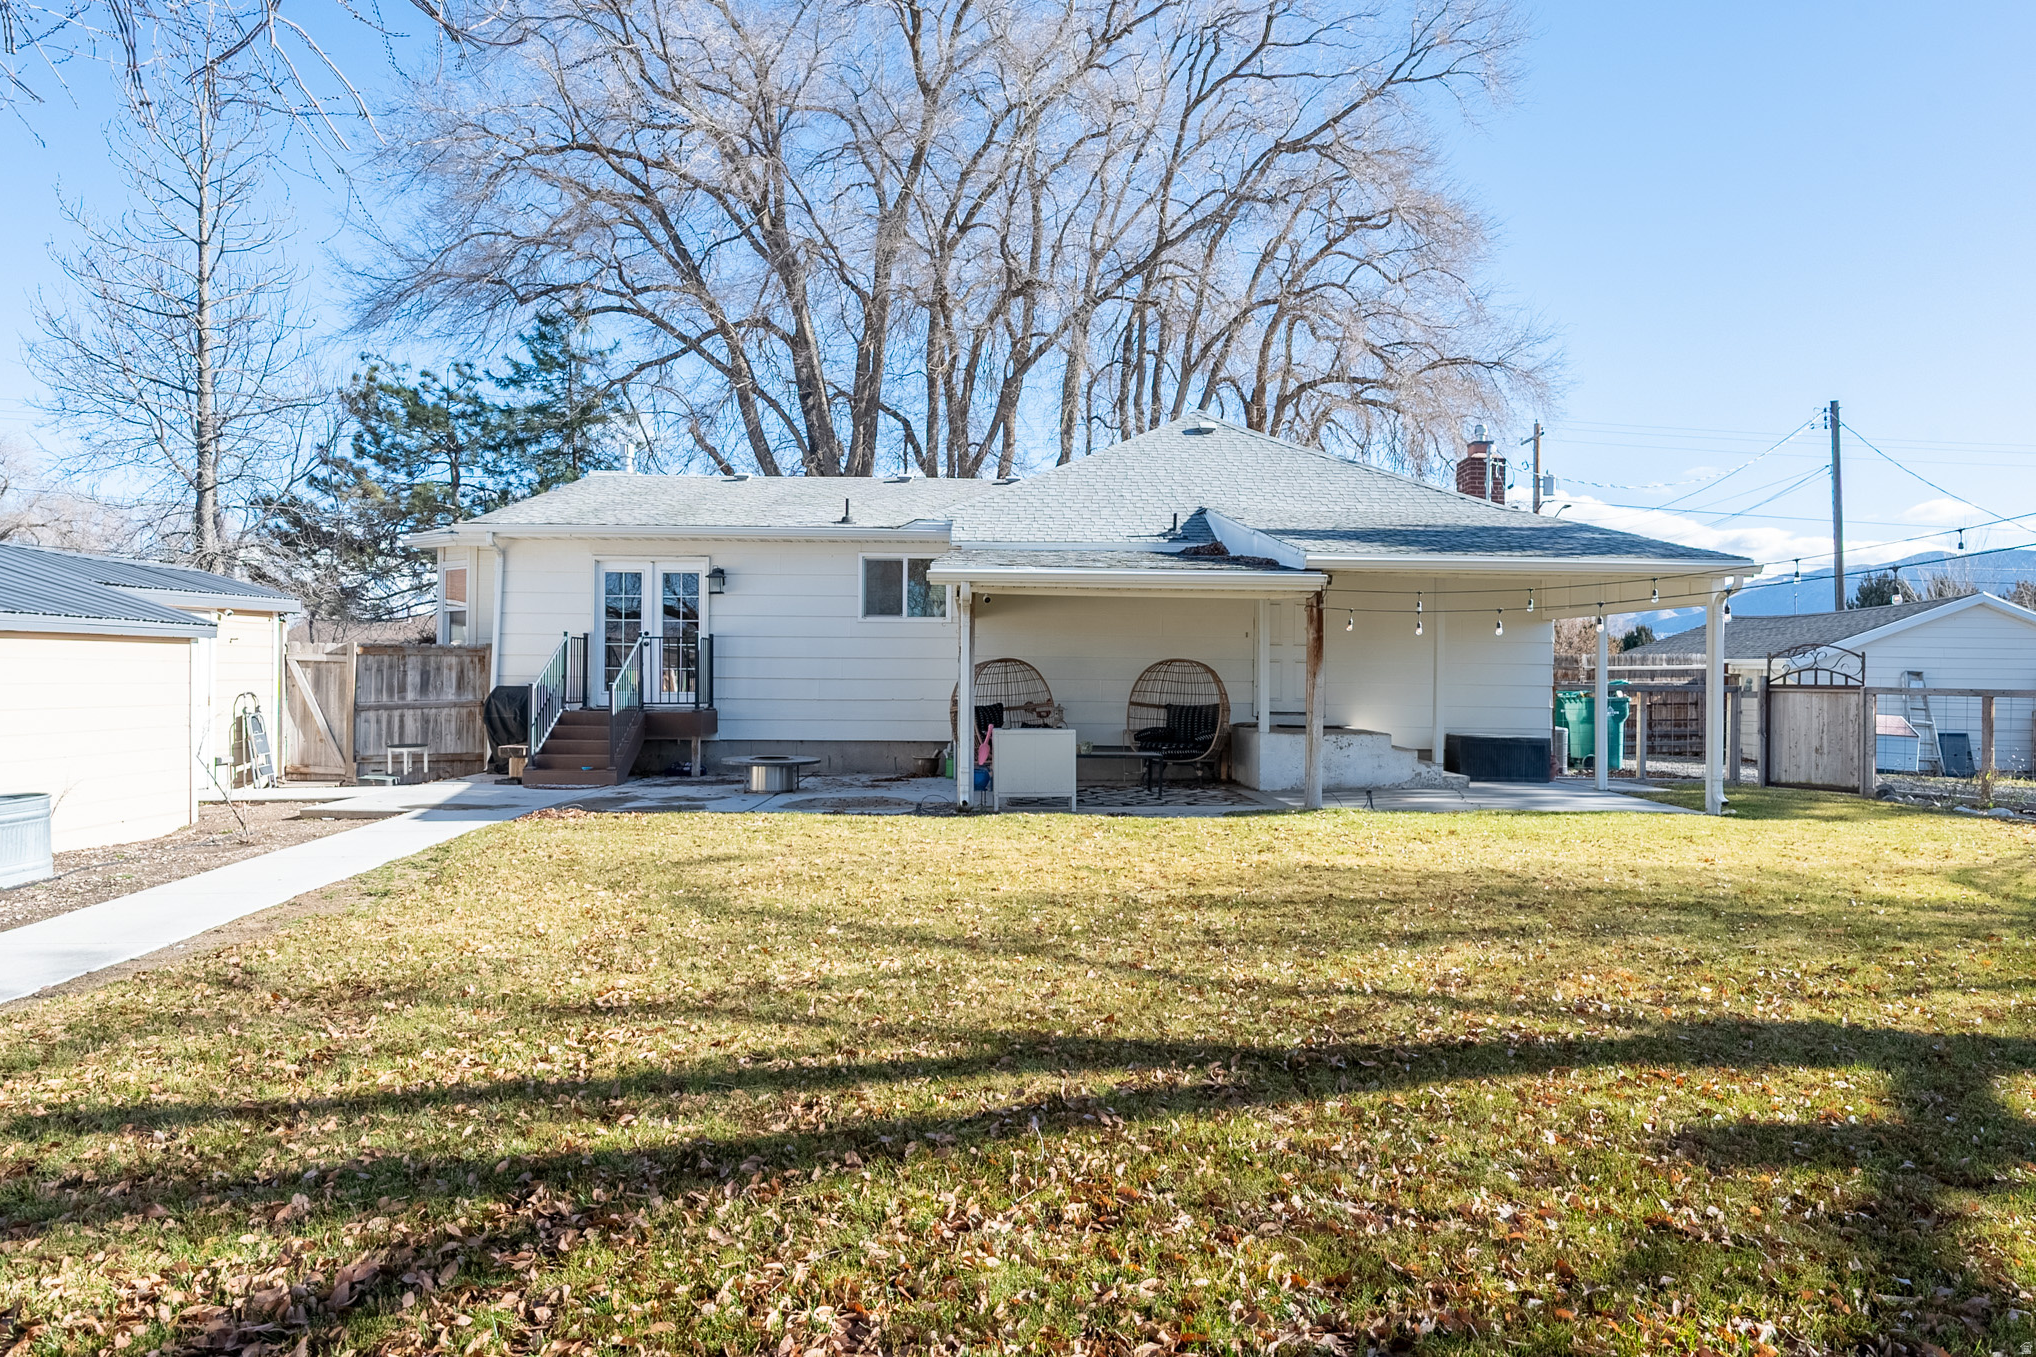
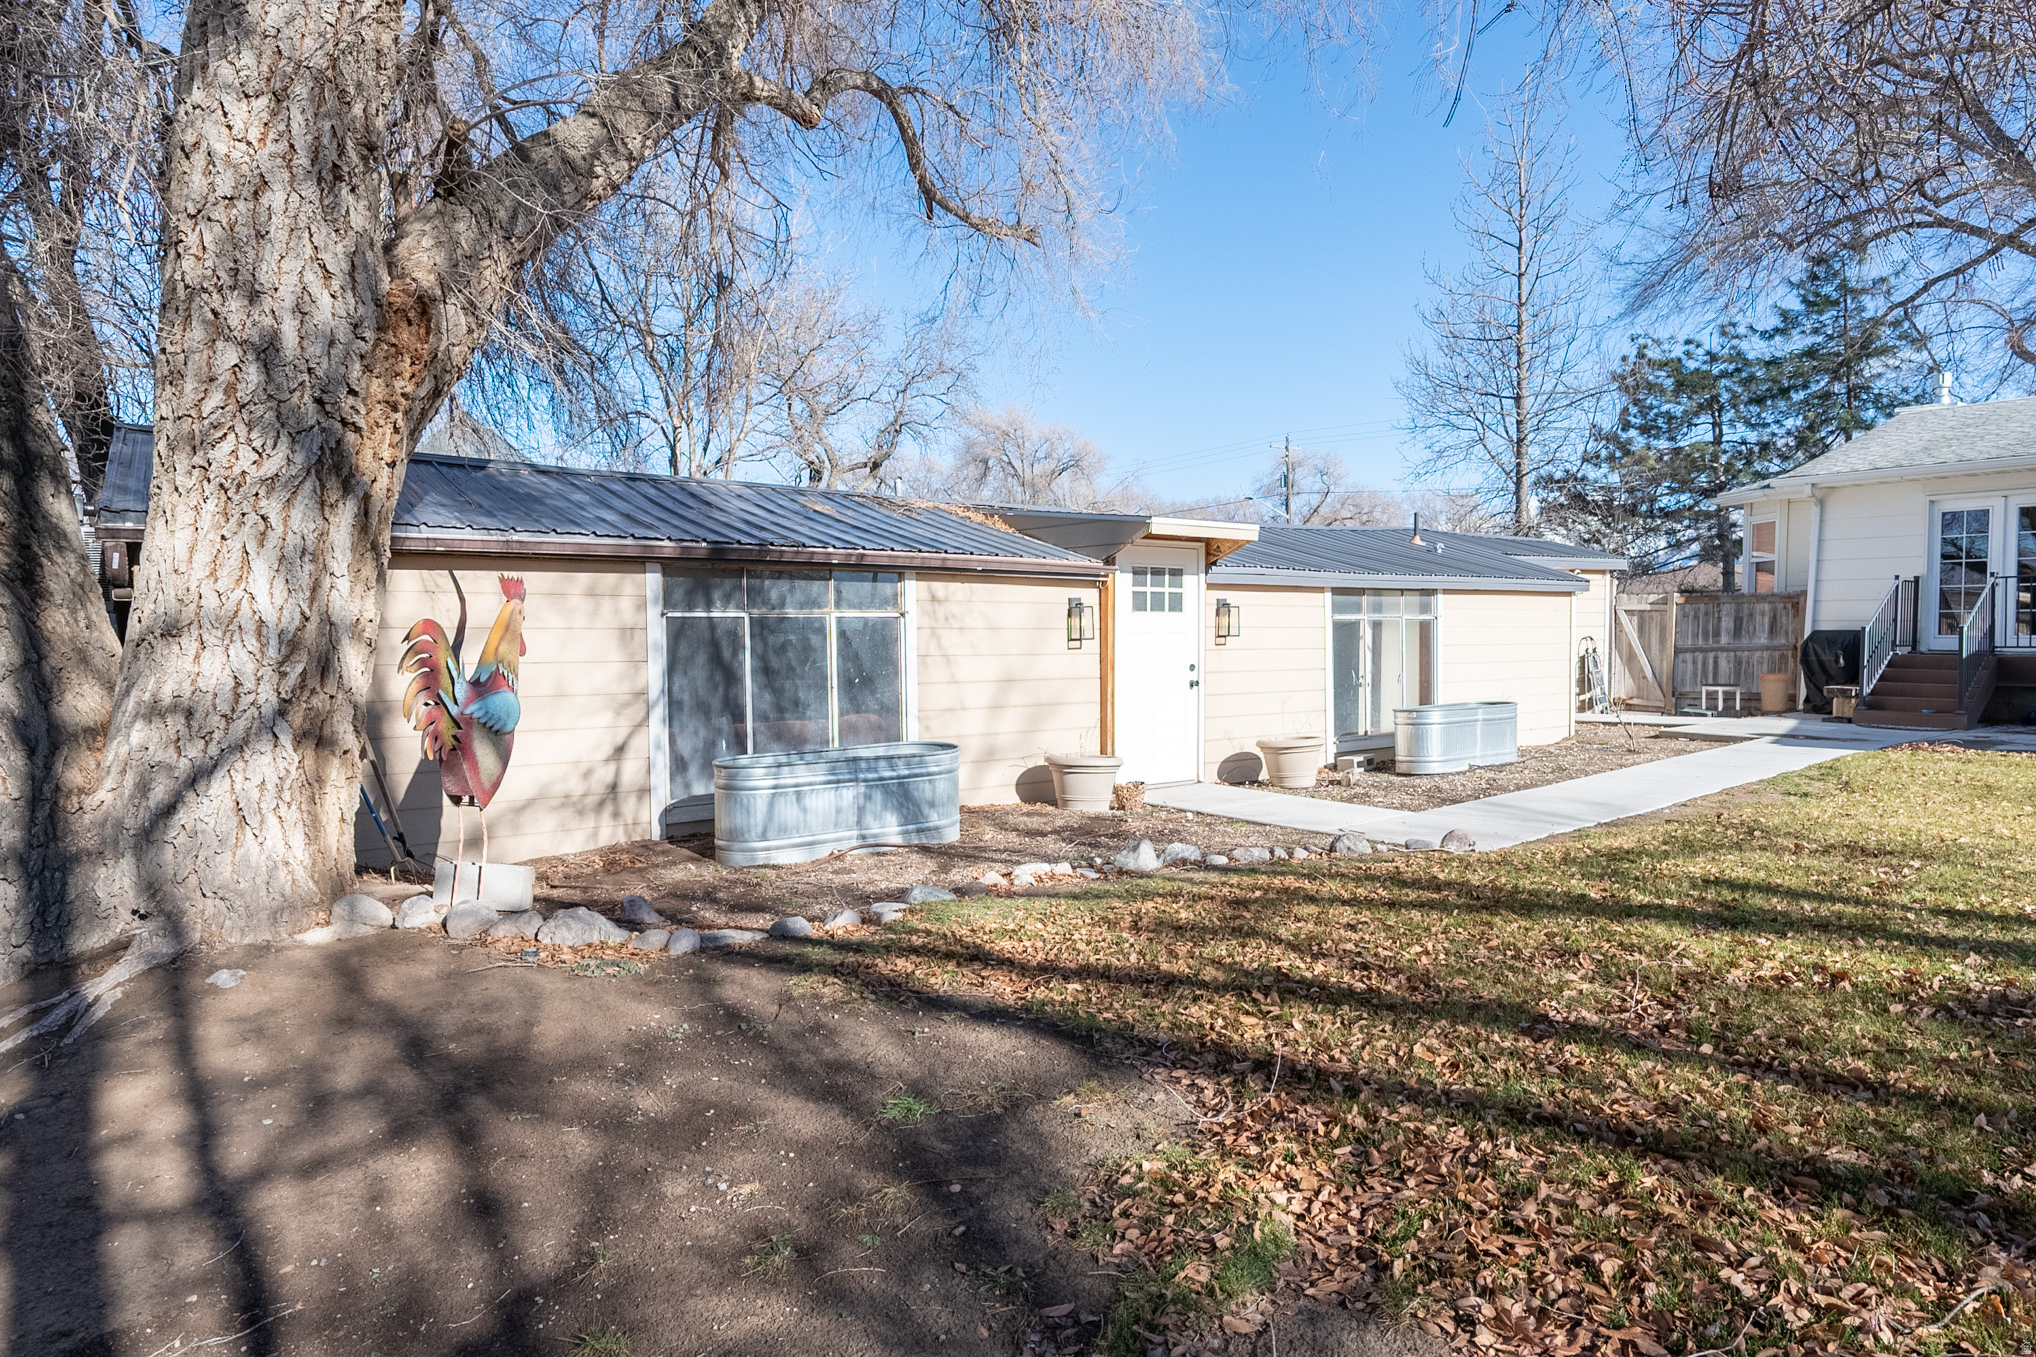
basket: none [447,730,478,772] -> present [1759,673,1791,711]

